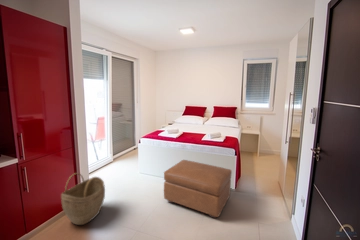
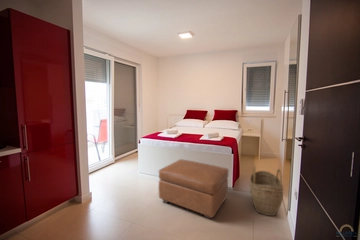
woven basket: present [61,174,105,225] -> present [250,167,283,216]

